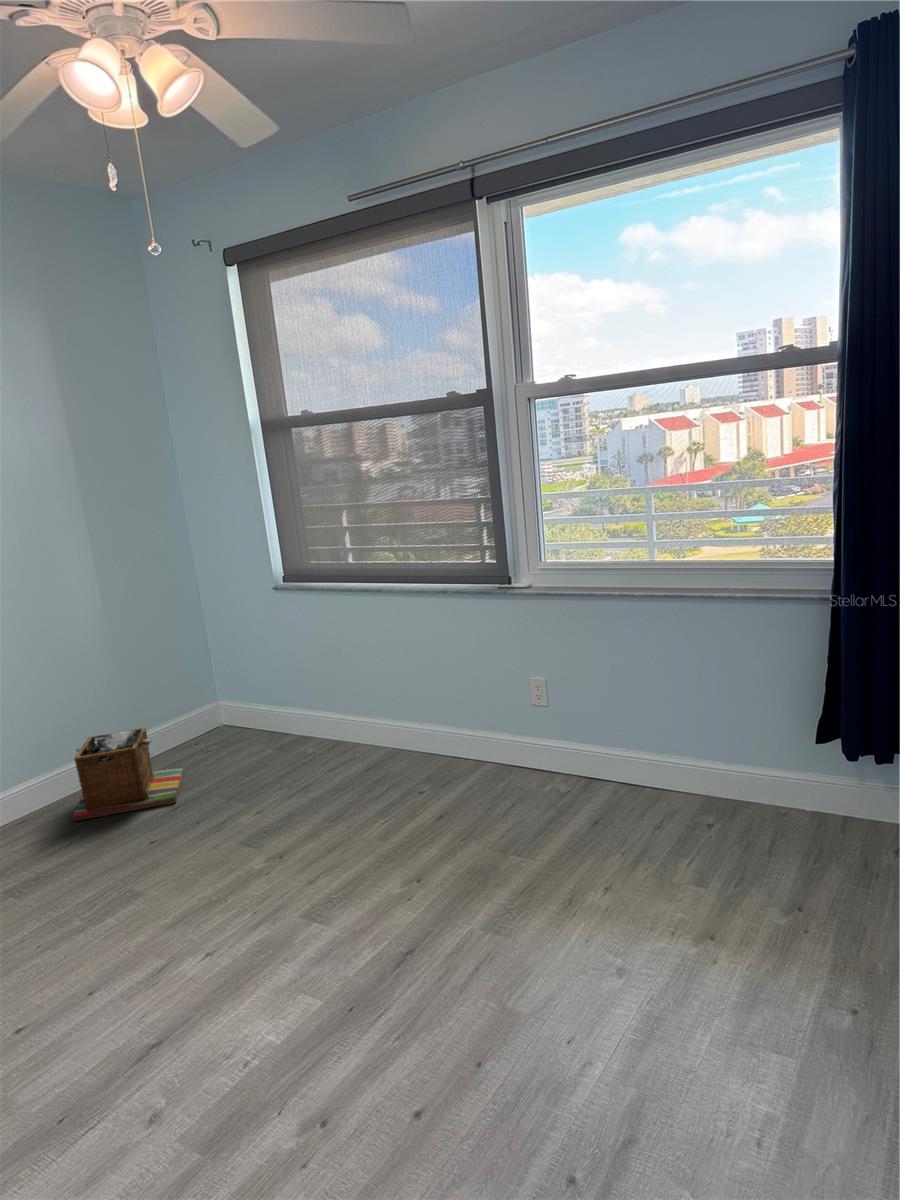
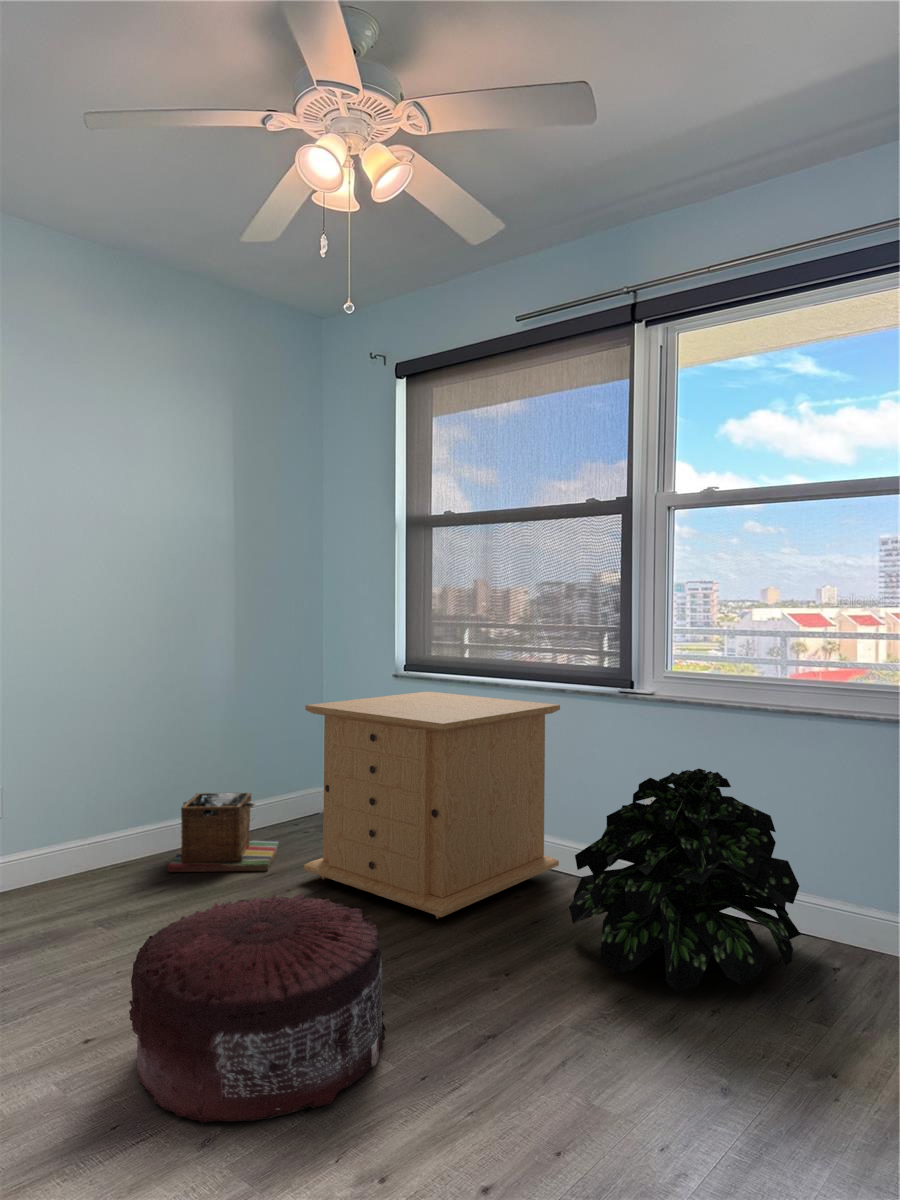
dresser: none [185,601,457,832] -> present [304,691,560,919]
potted plant: none [469,666,676,876] -> present [569,769,801,992]
pouf: none [48,851,312,1101] -> present [129,892,386,1123]

